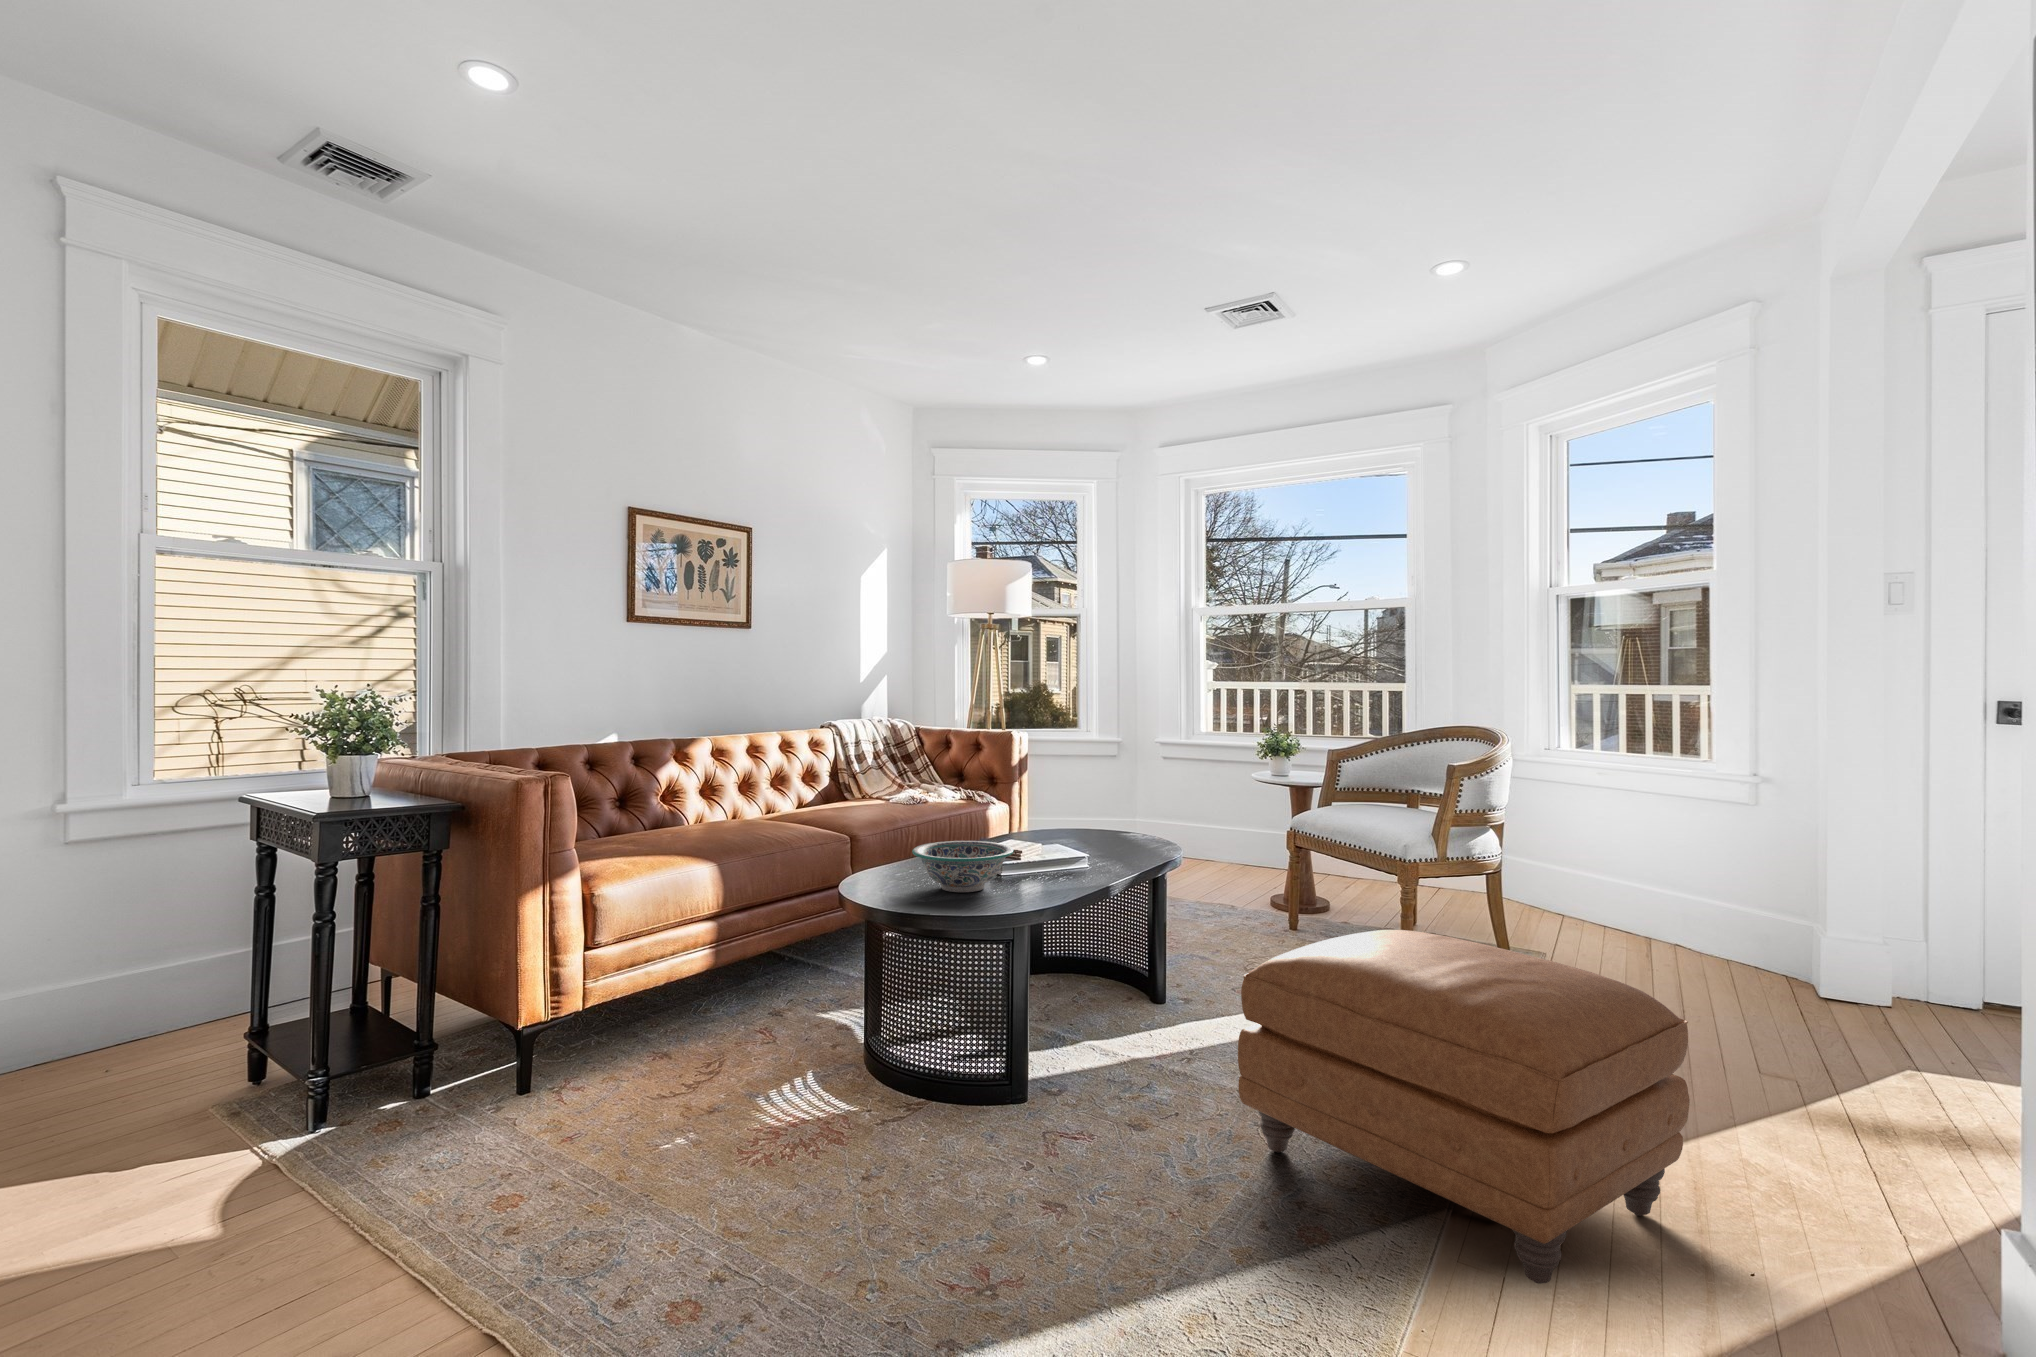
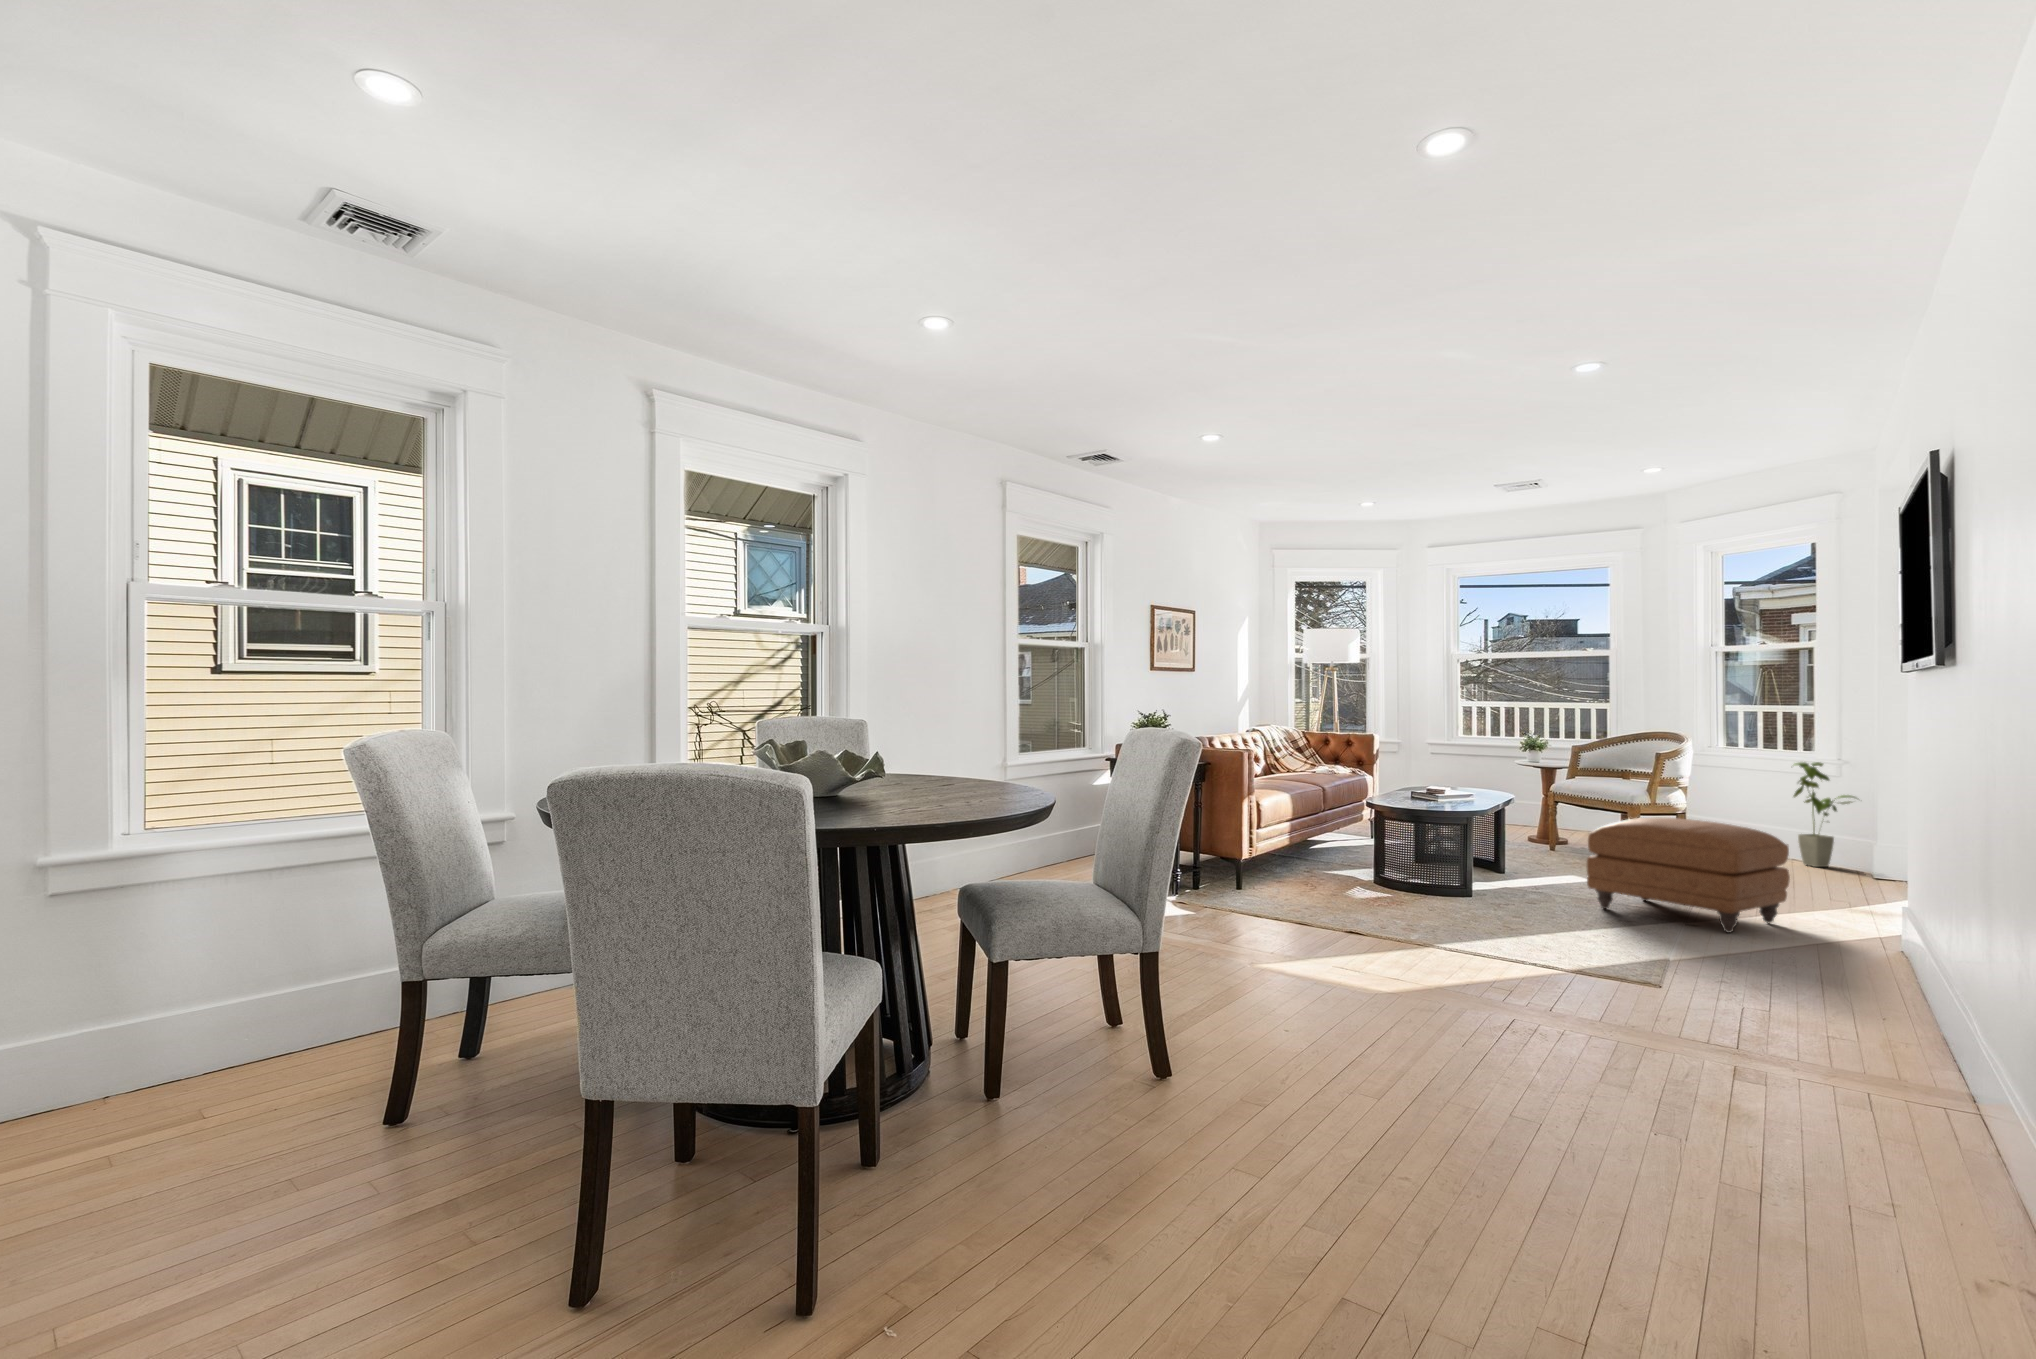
house plant: none [1676,782,1799,970] -> present [1794,762,1856,867]
decorative bowl: present [912,841,1014,892] -> none [1401,784,1453,806]

